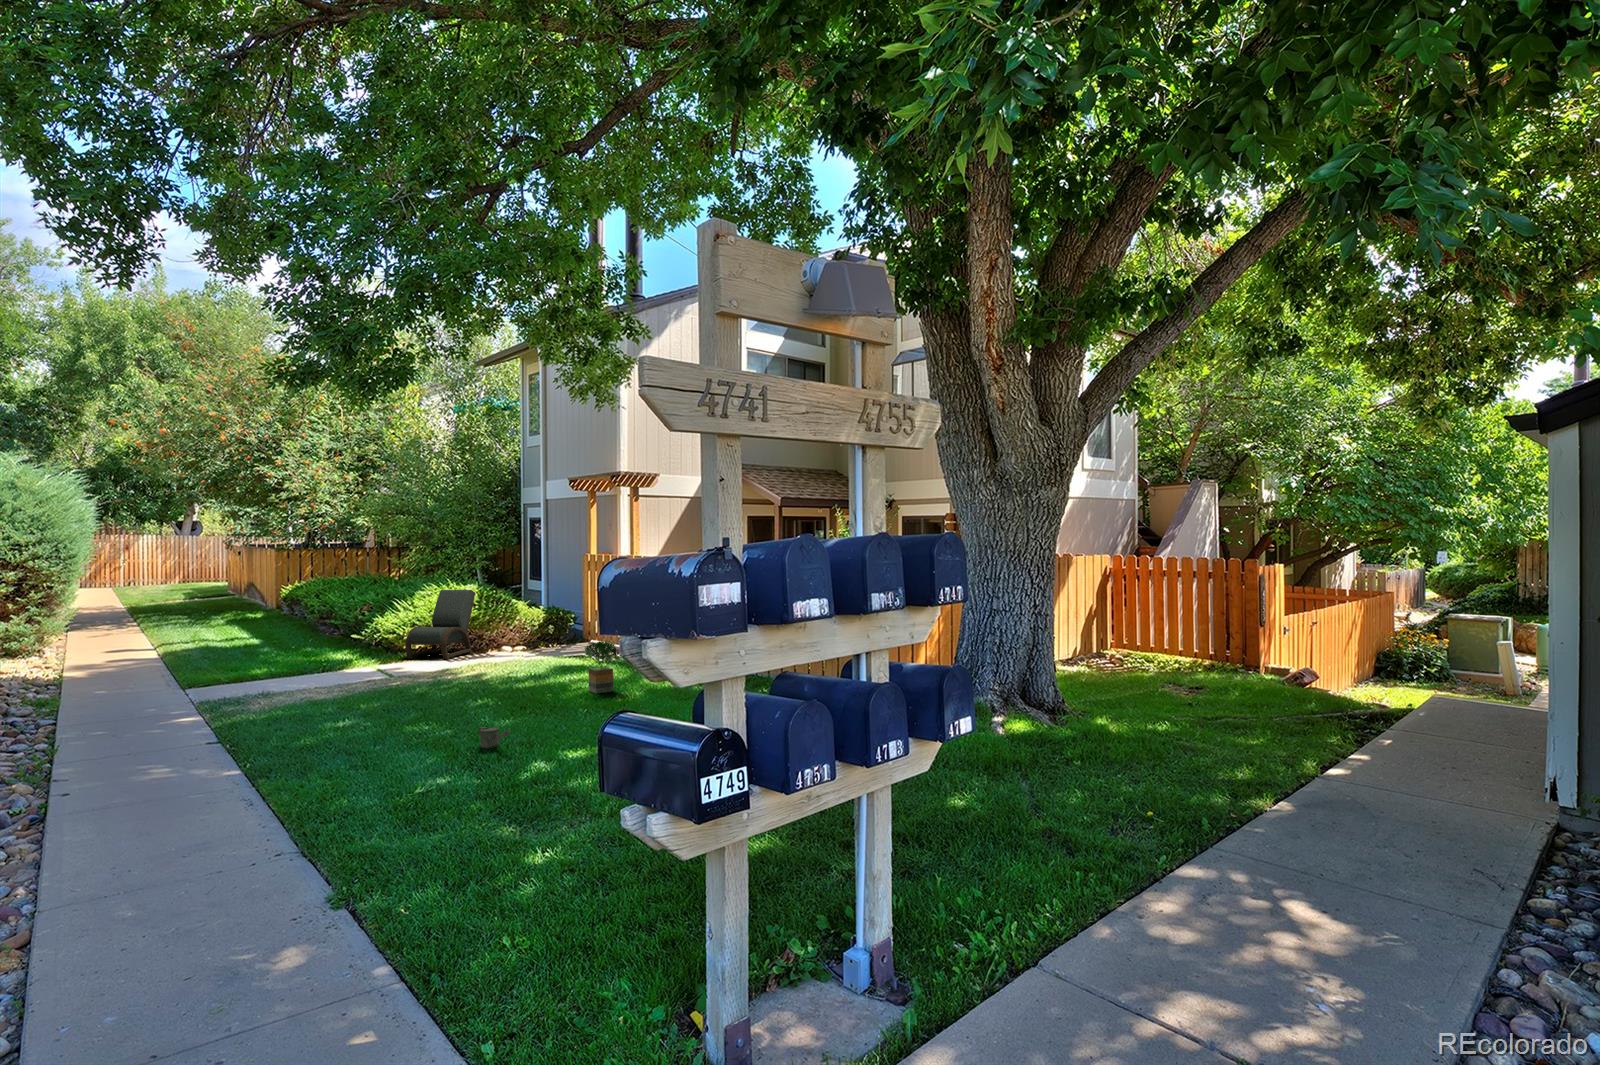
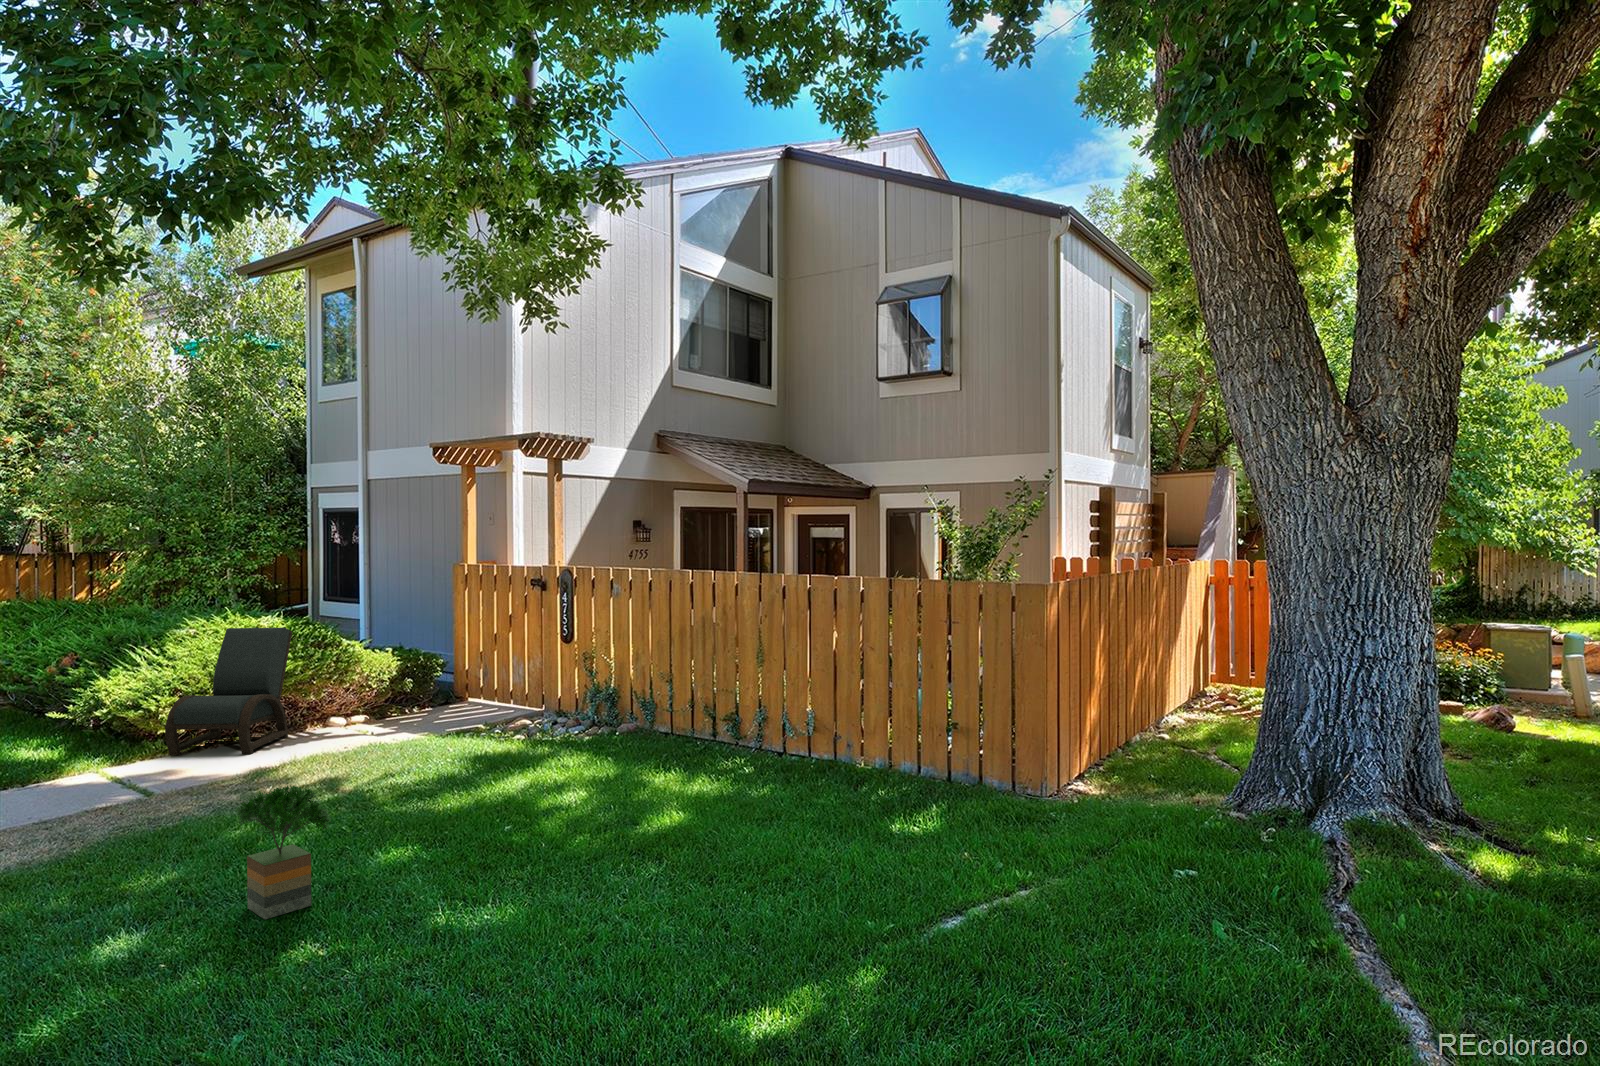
potted tree: present [585,641,617,694] -> present [234,785,331,919]
watering can: present [478,727,509,748] -> none [484,968,577,1027]

